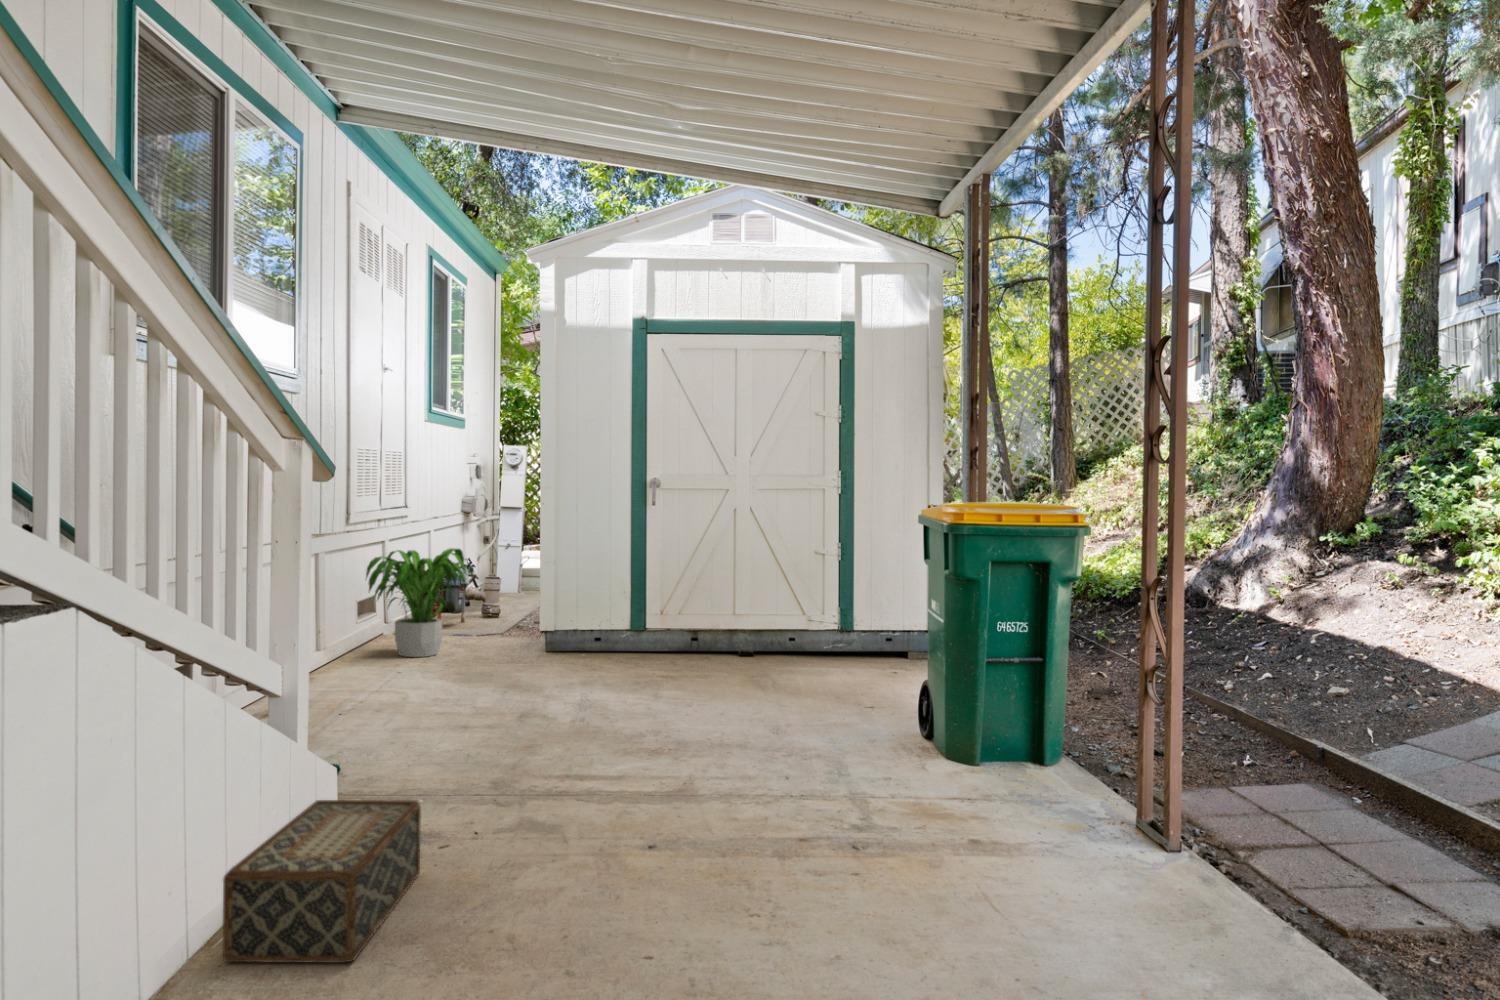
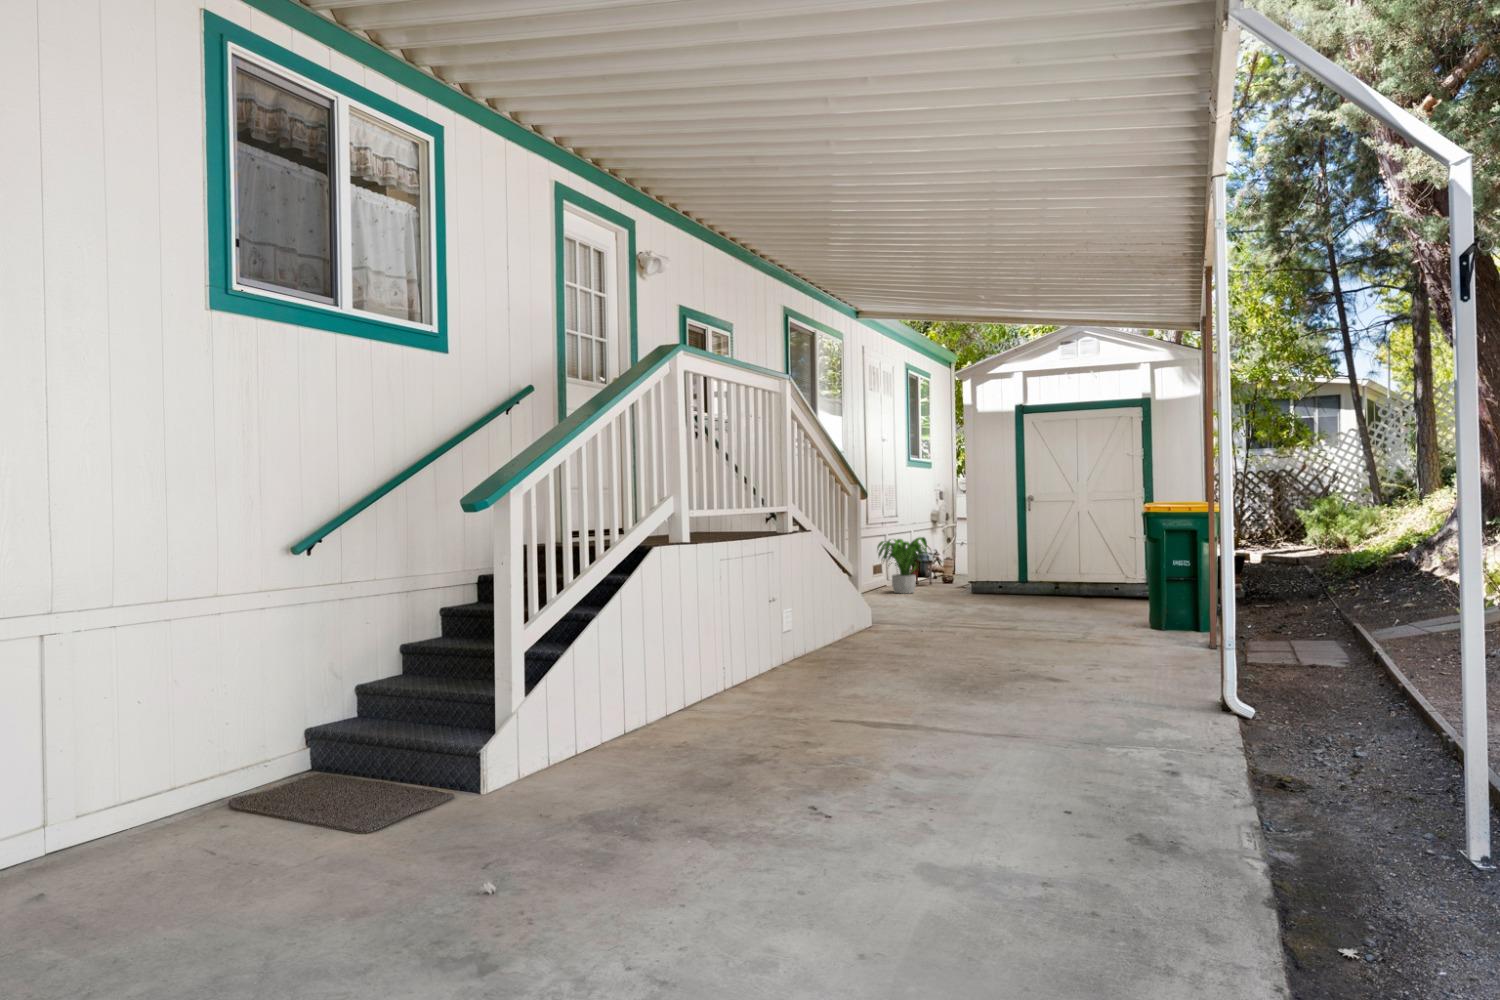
woven basket: present [223,800,421,963] -> none [839,610,897,646]

